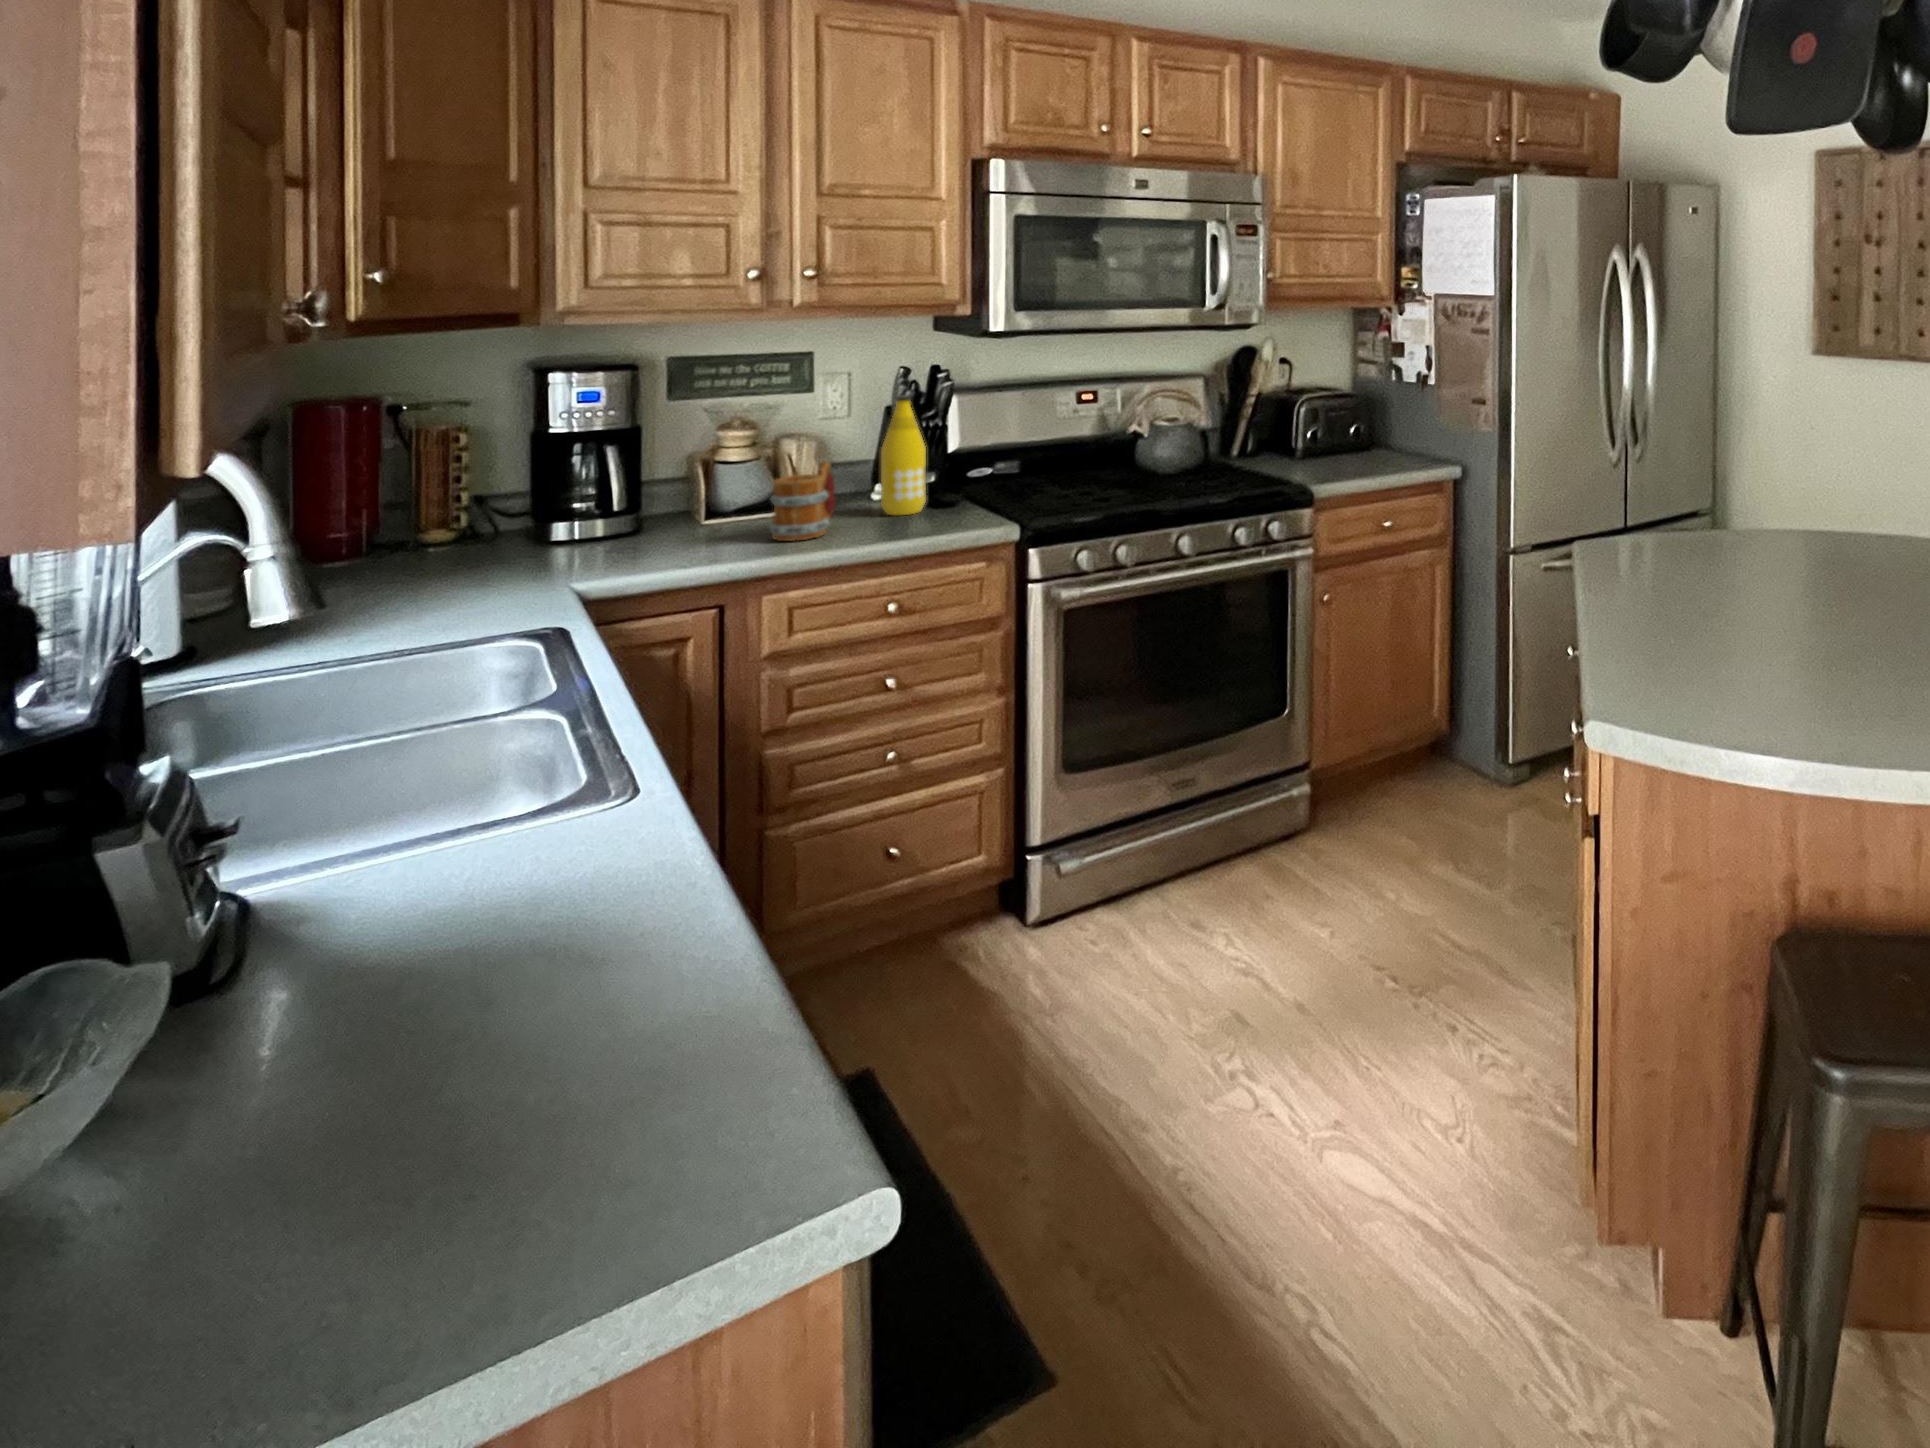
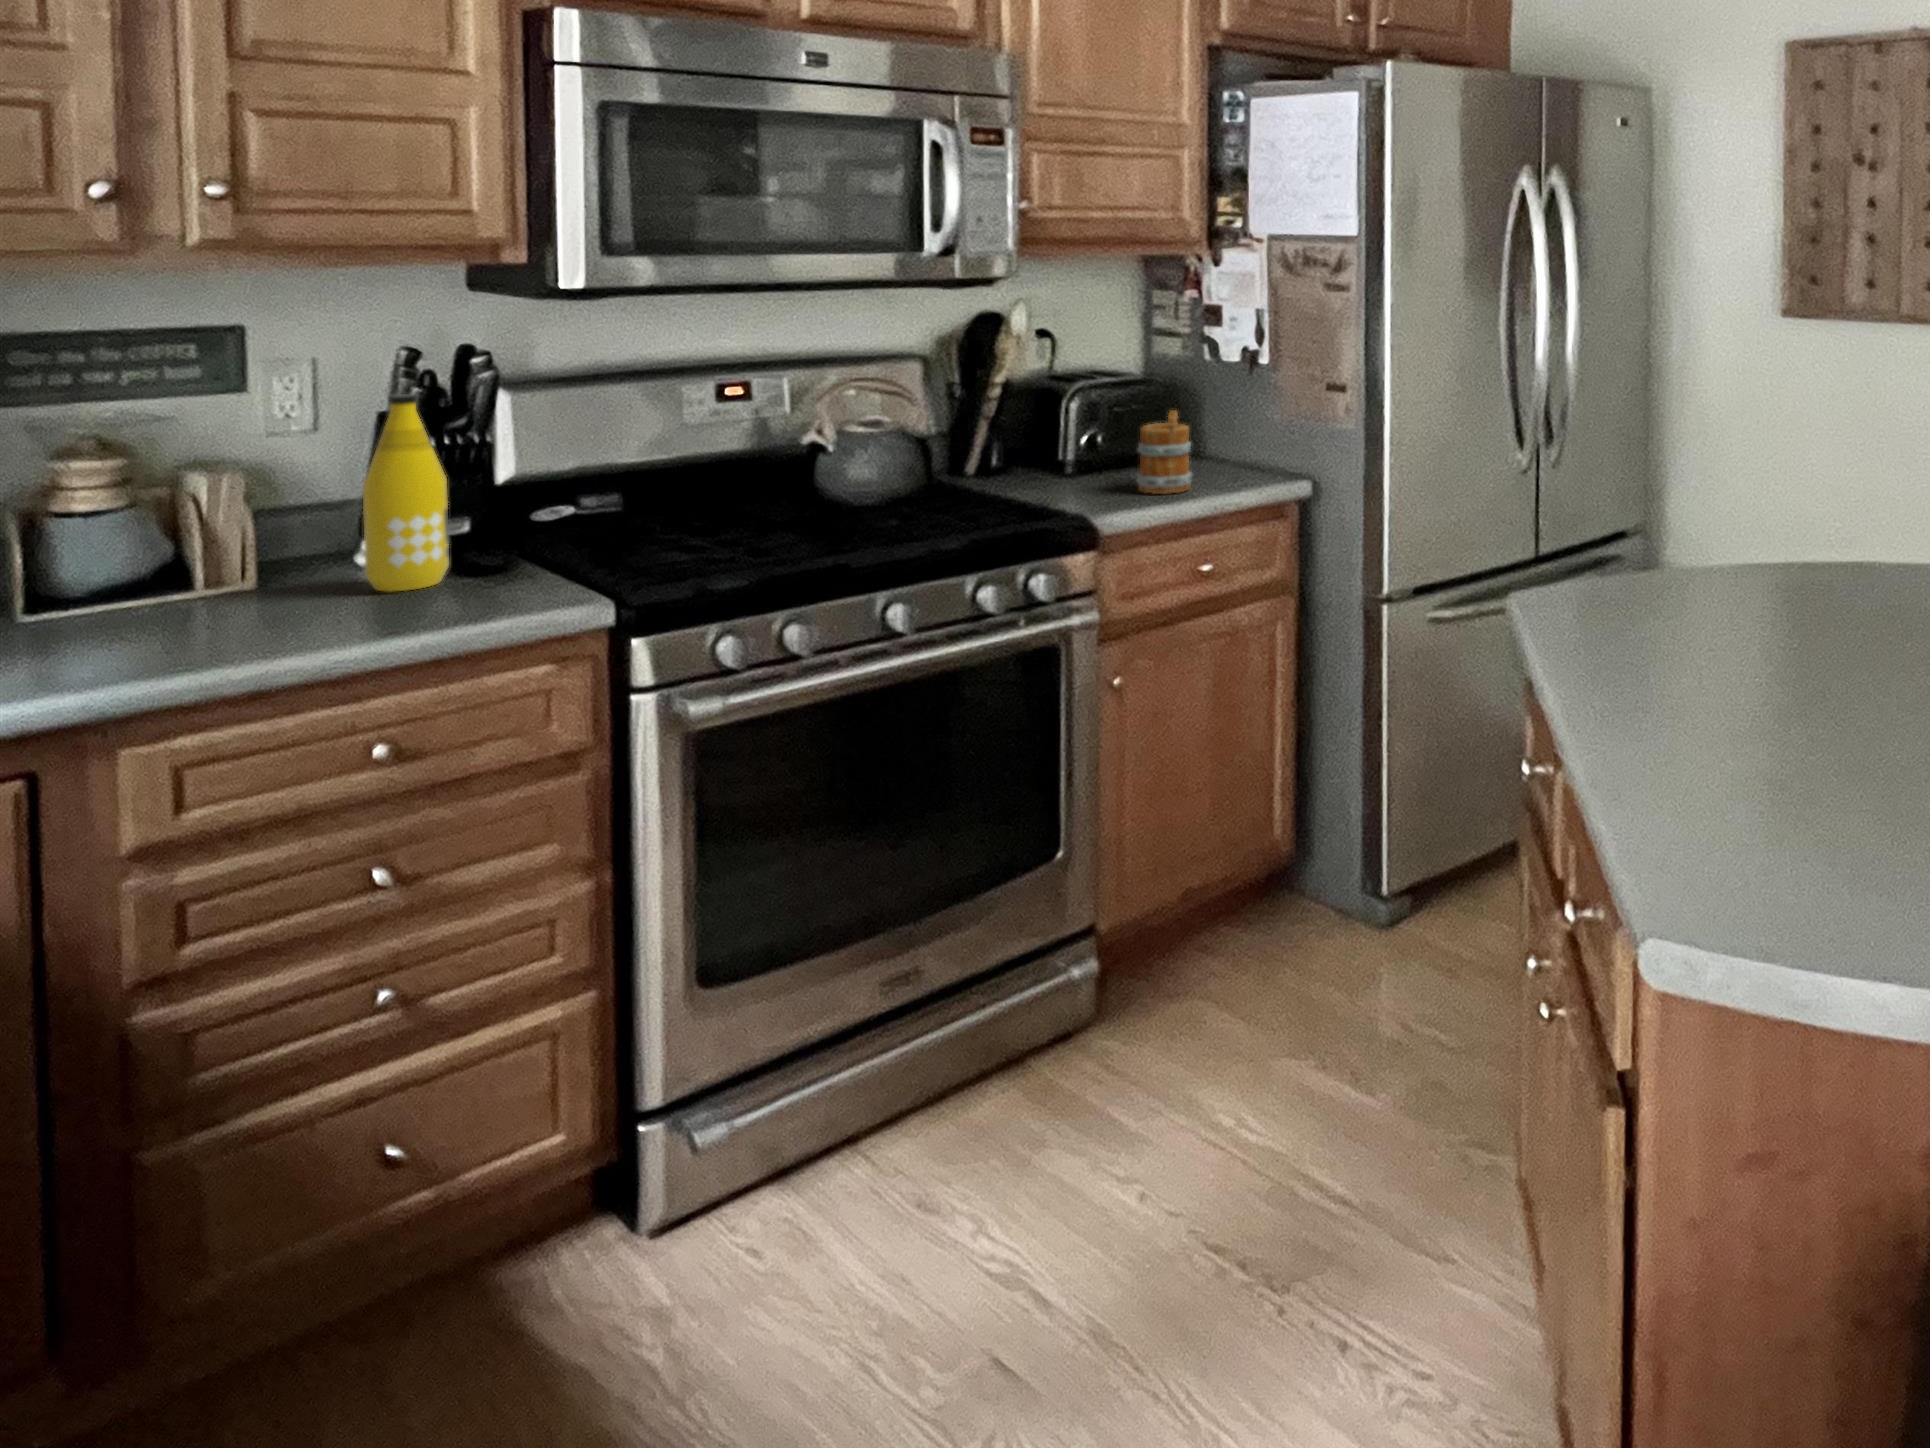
mug: present [769,462,835,541] -> present [1137,410,1192,494]

